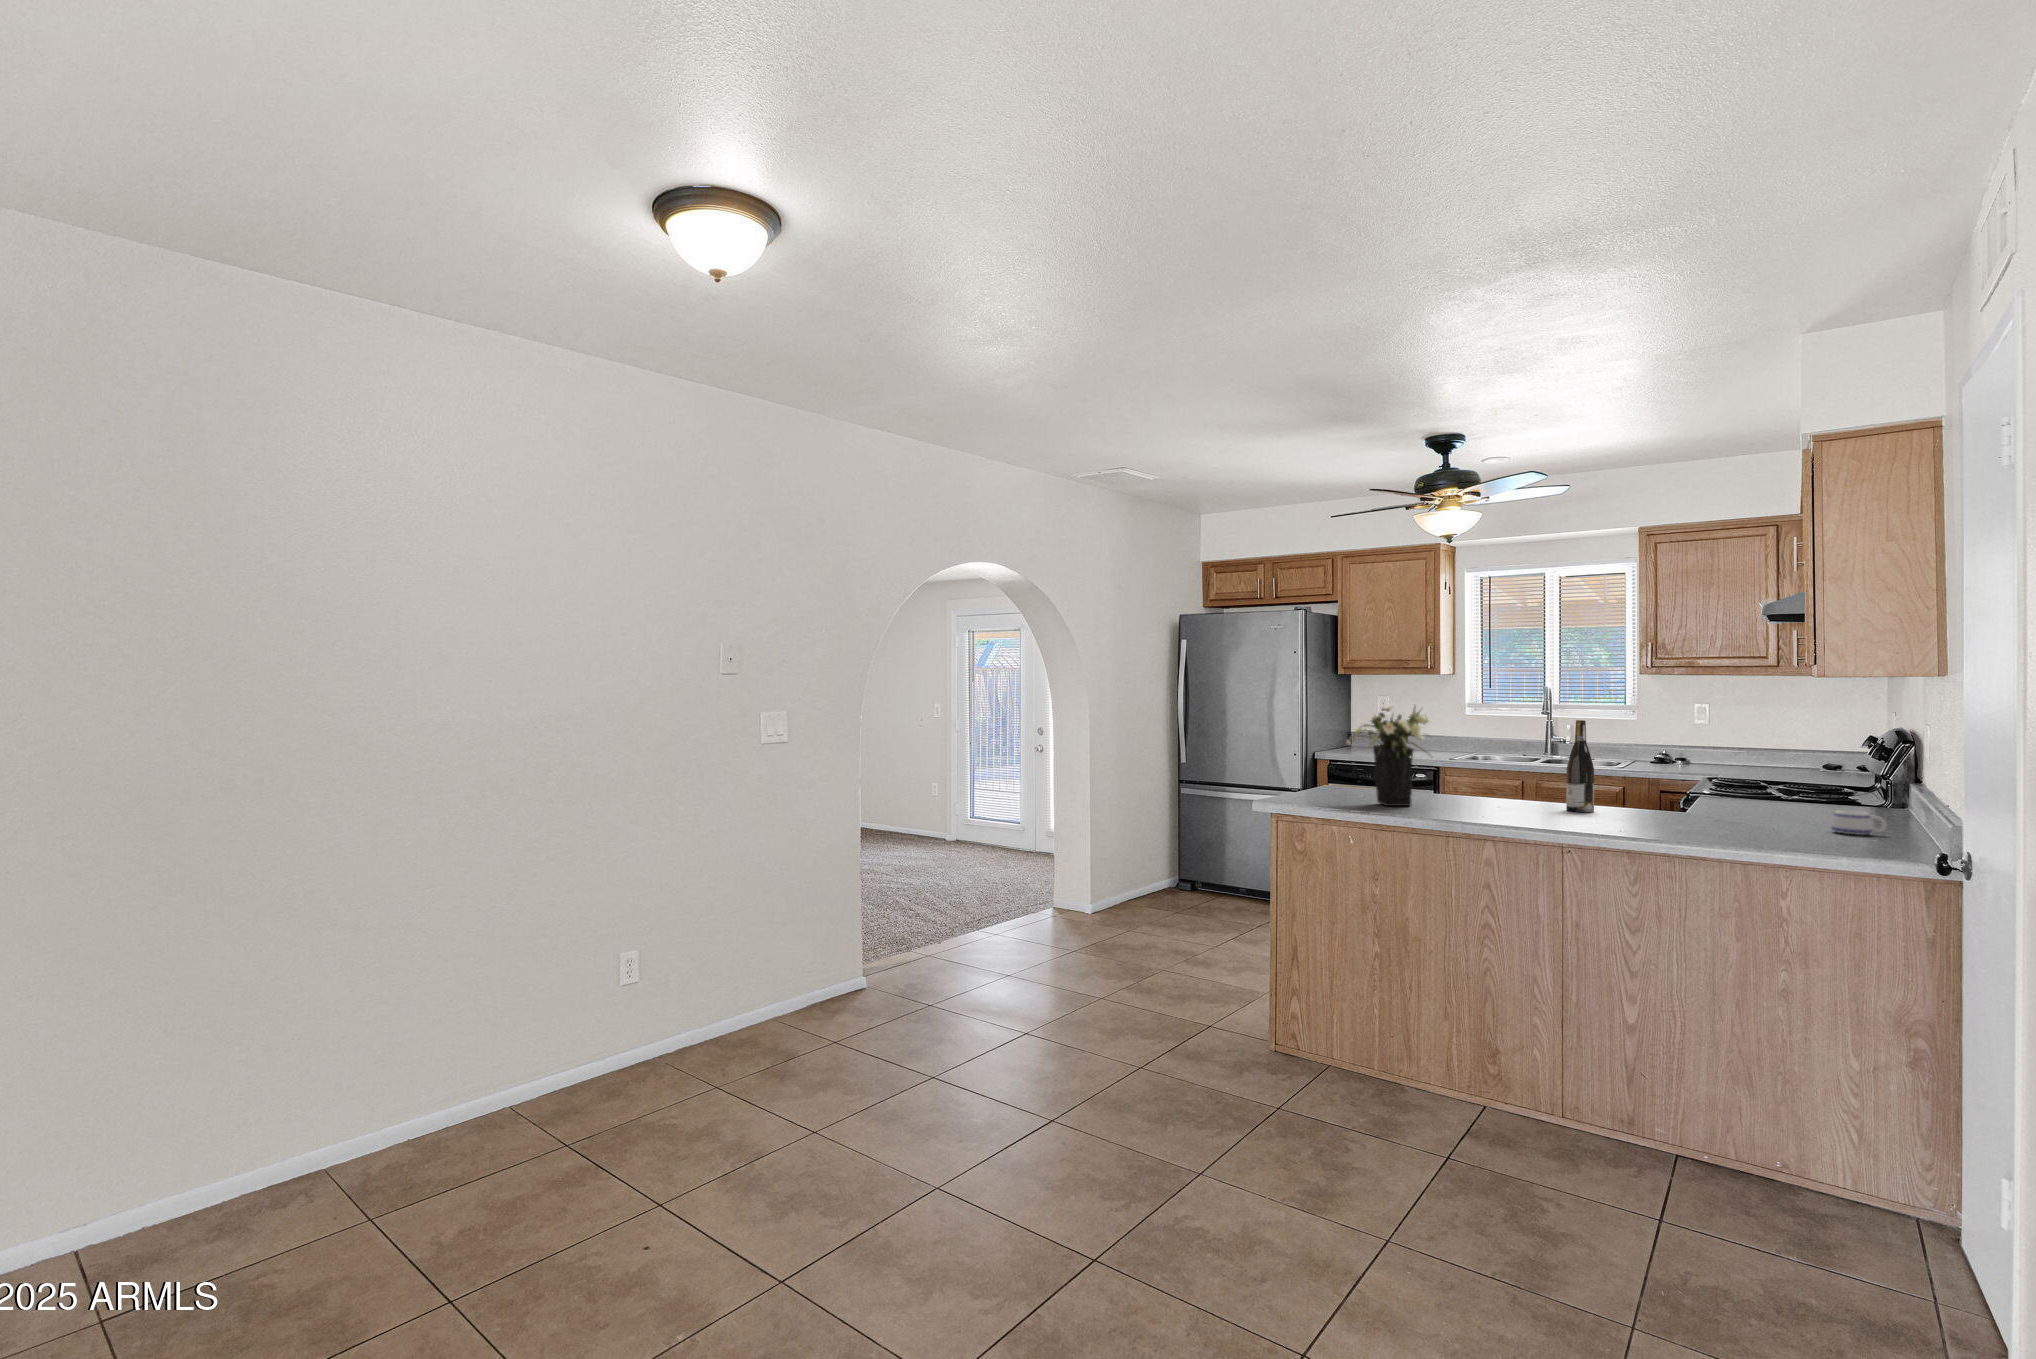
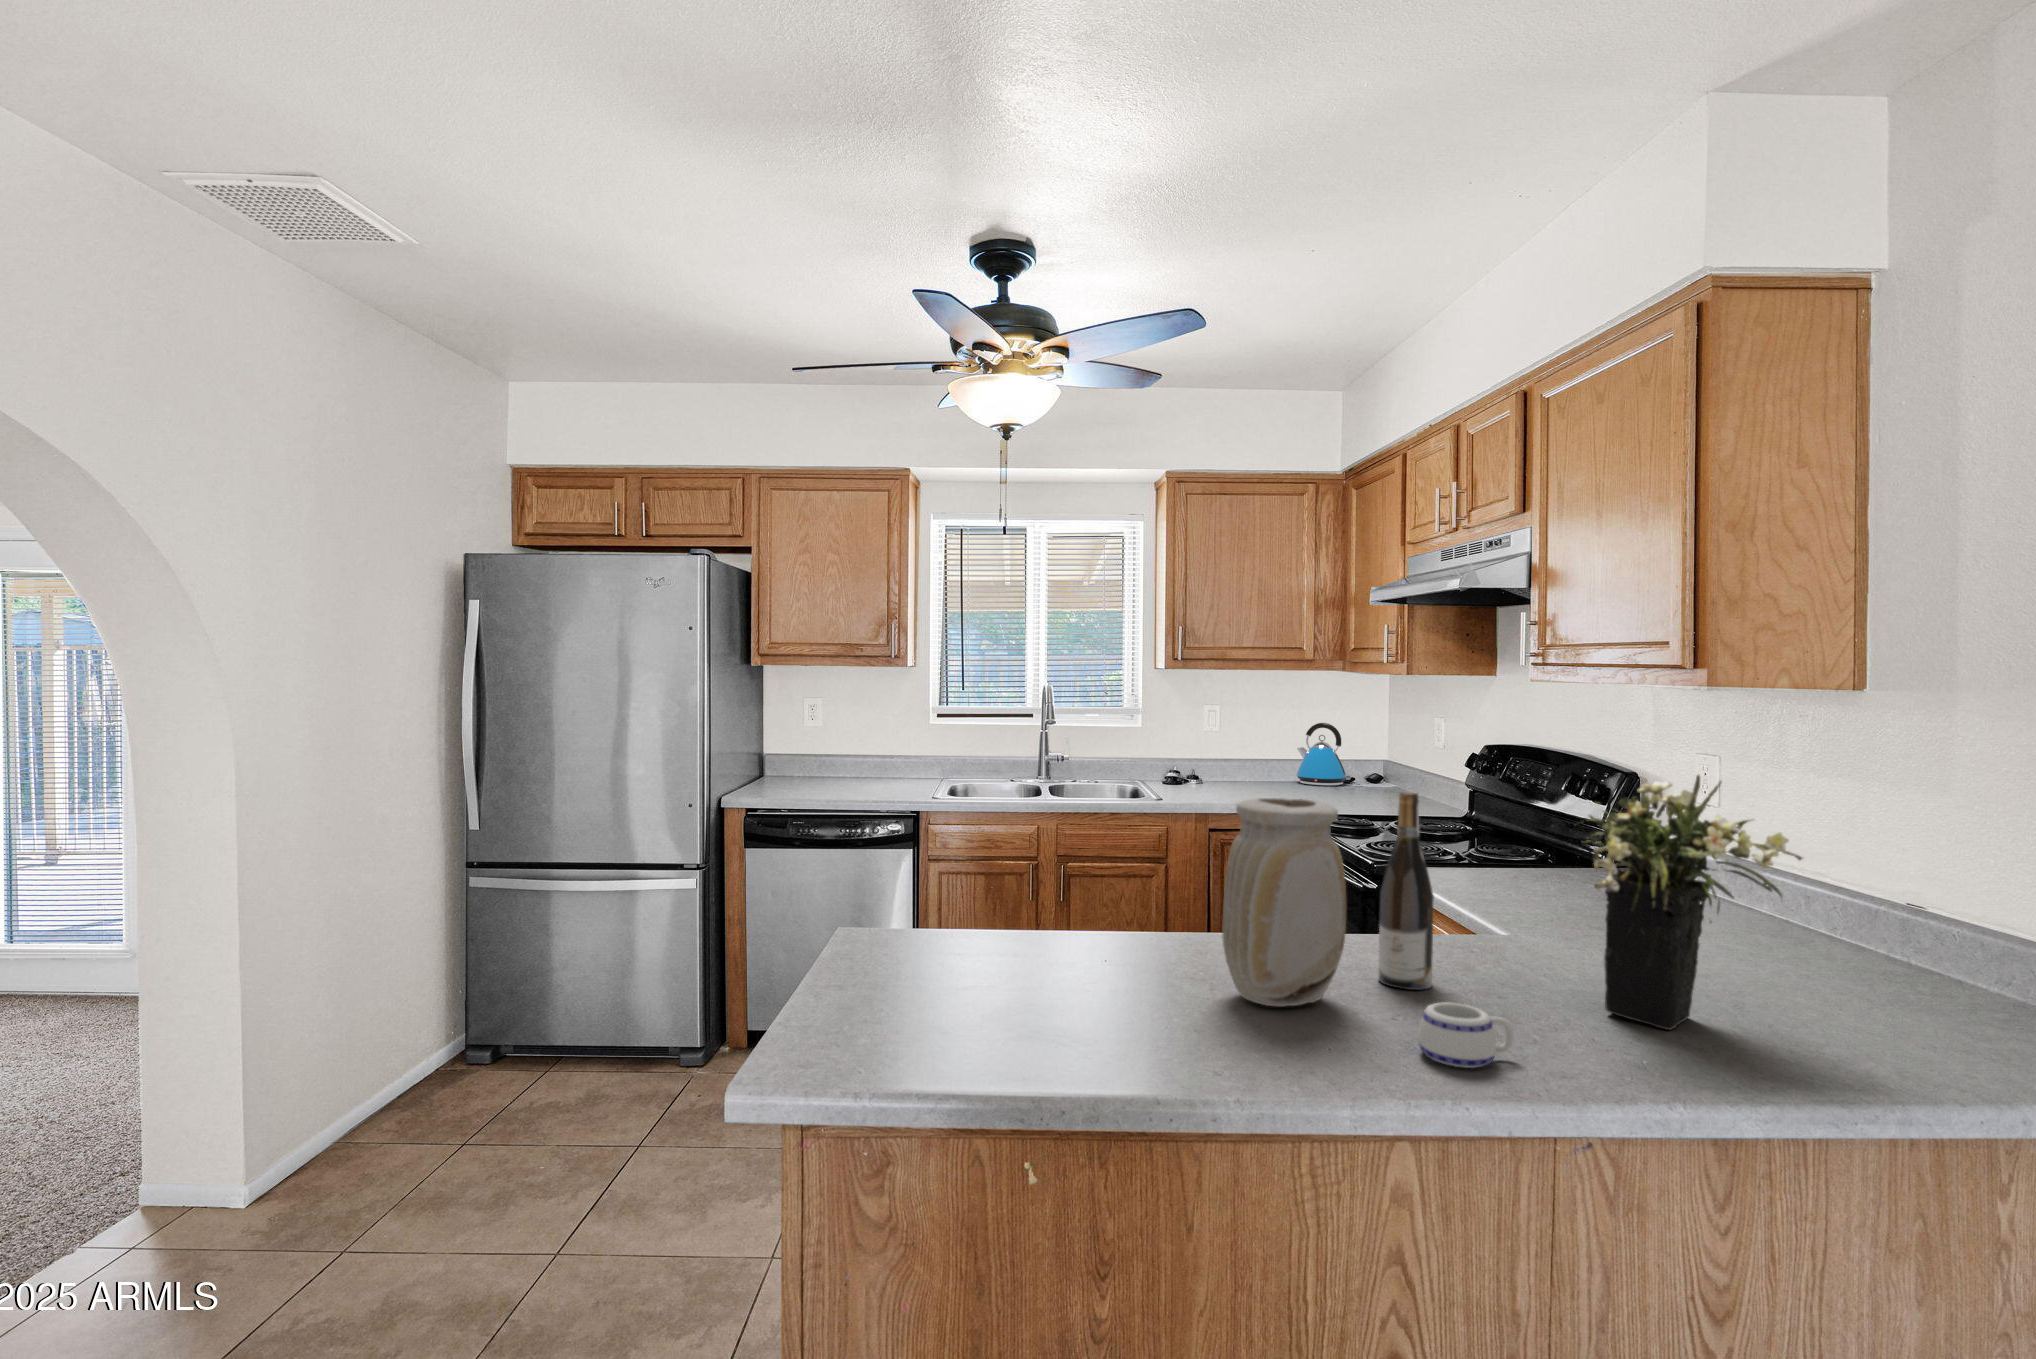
flower arrangement: present [1345,707,1429,806] -> present [1583,775,1803,1030]
kettle: none [1783,717,1835,768] -> present [1297,723,1350,786]
vase: none [1474,719,1533,808] -> present [1222,798,1346,1006]
mug: present [1831,810,1886,835] -> present [1418,1002,1514,1068]

